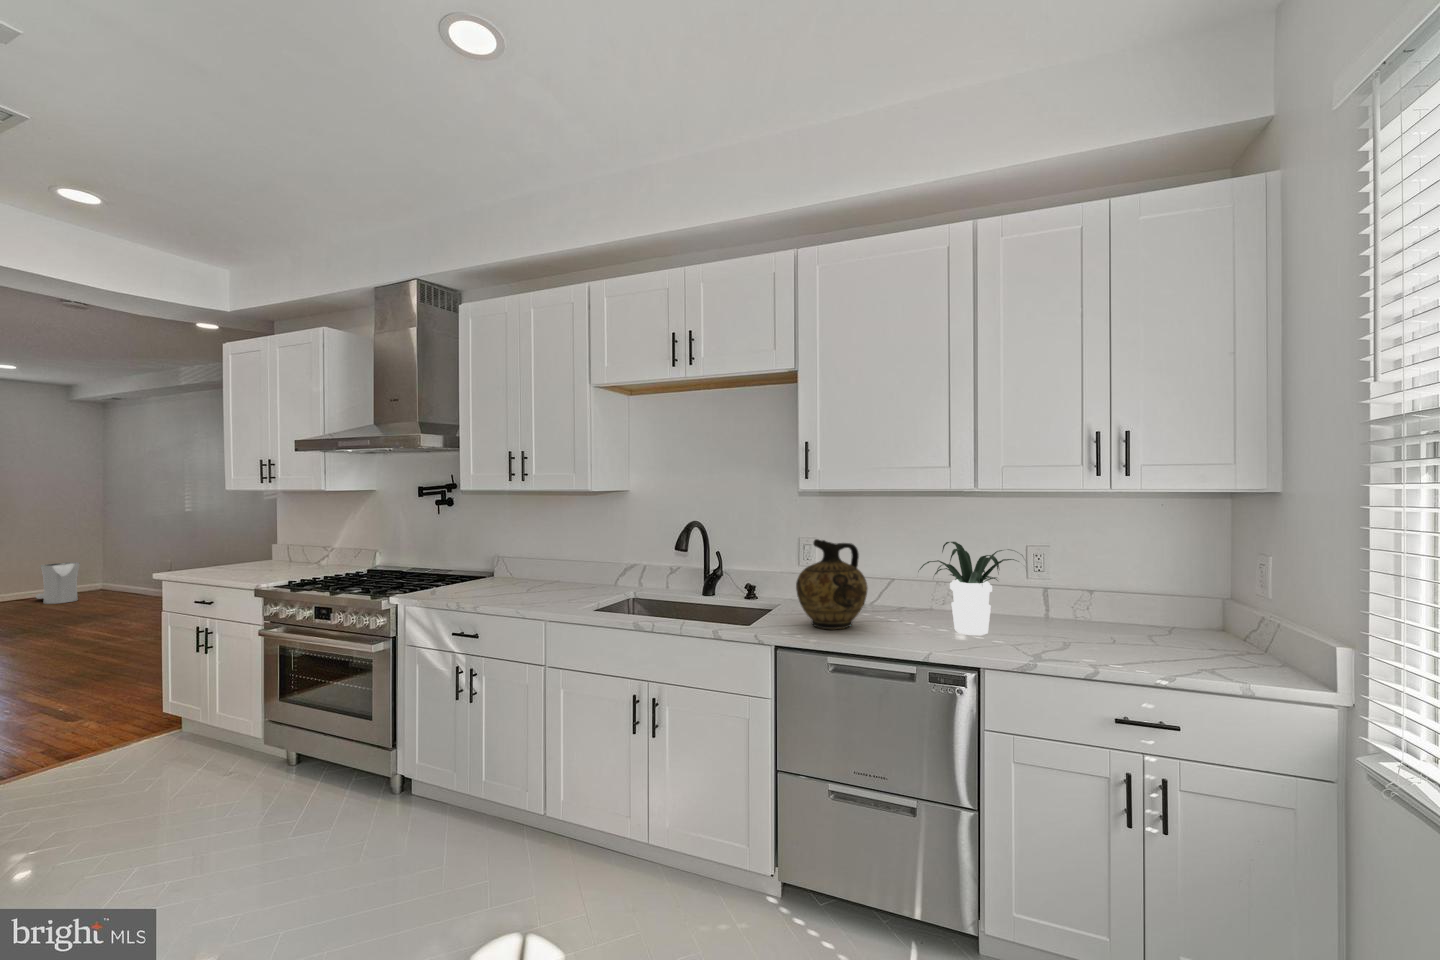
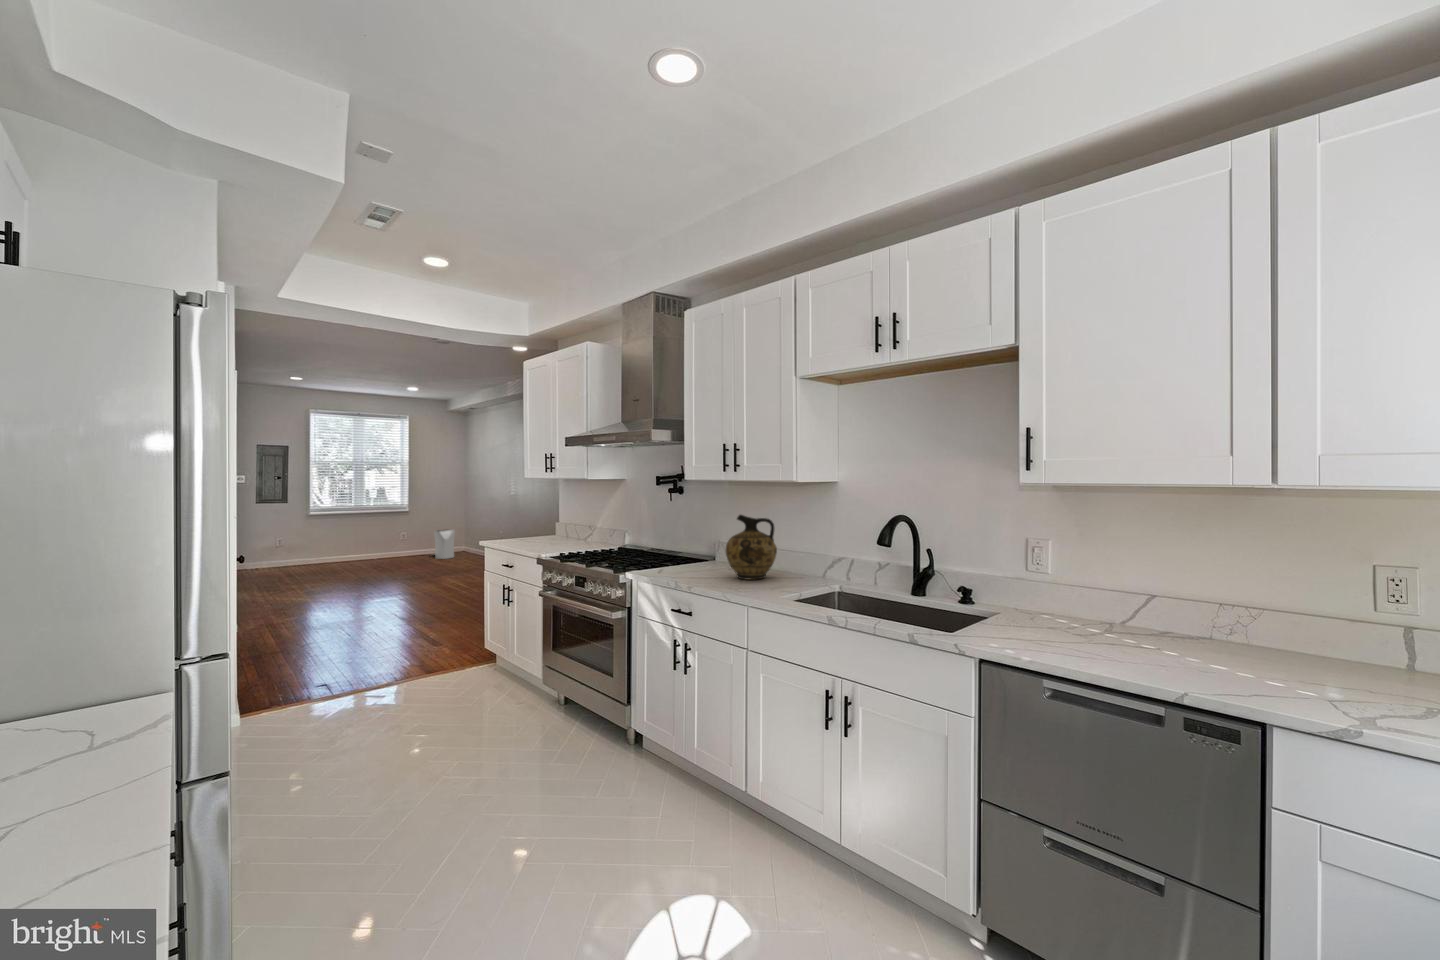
ceramic jug: present [796,539,868,629] -> present [726,515,777,580]
potted plant: present [919,542,1023,635] -> none [1173,553,1360,679]

